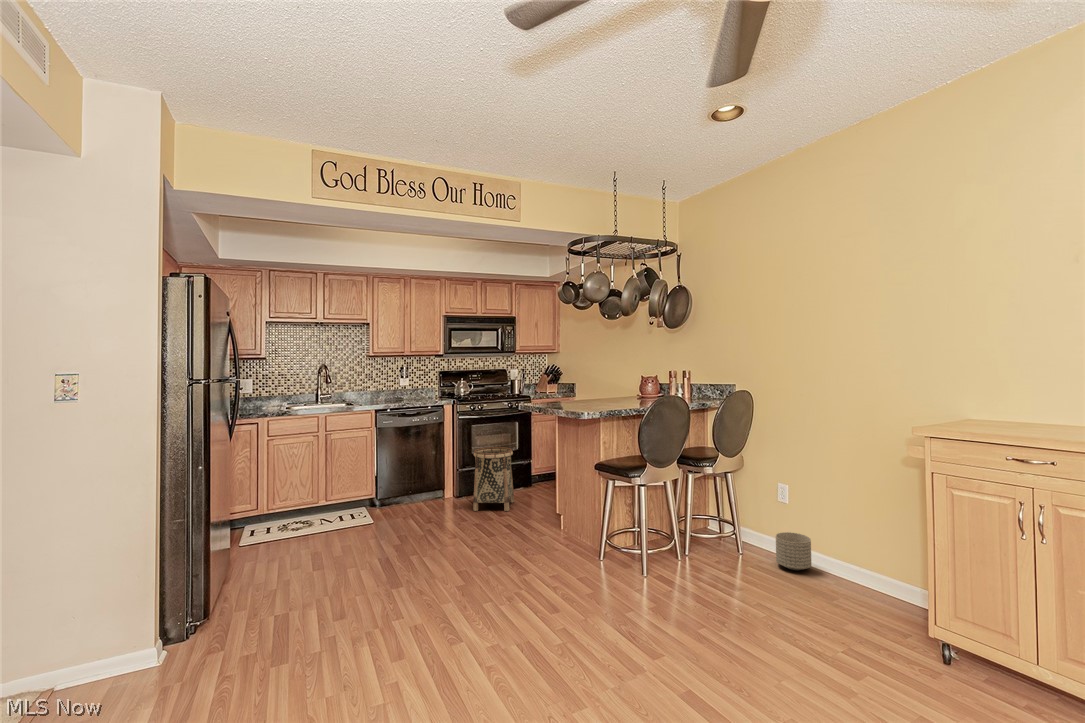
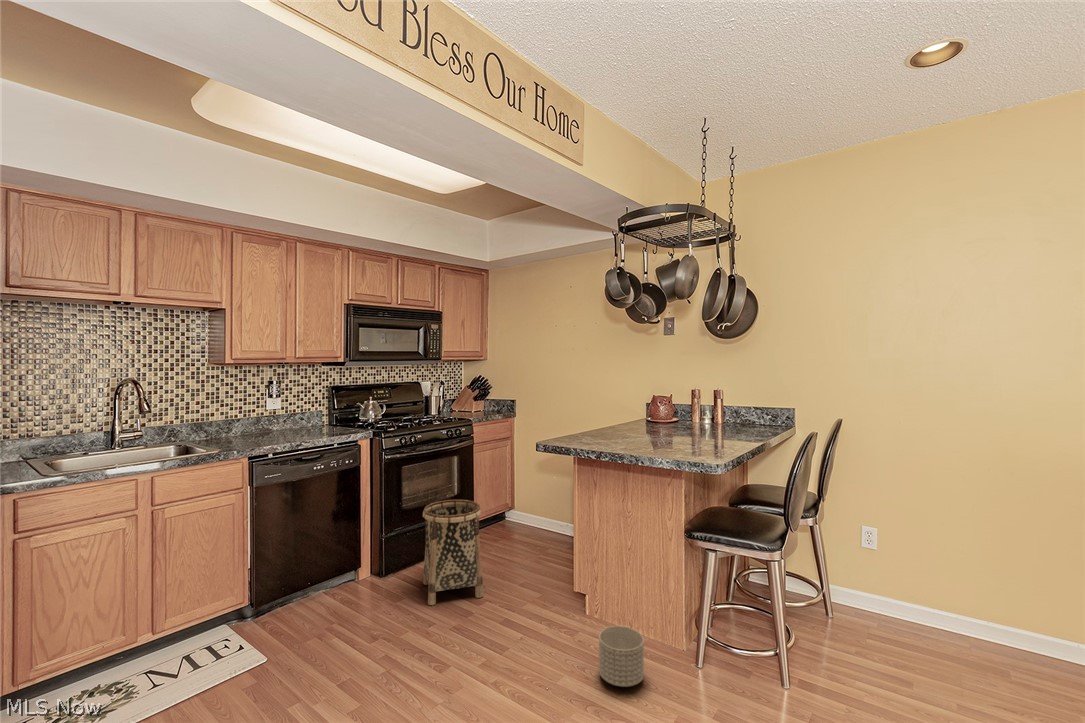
planter: present [776,532,812,570] -> present [599,626,644,687]

